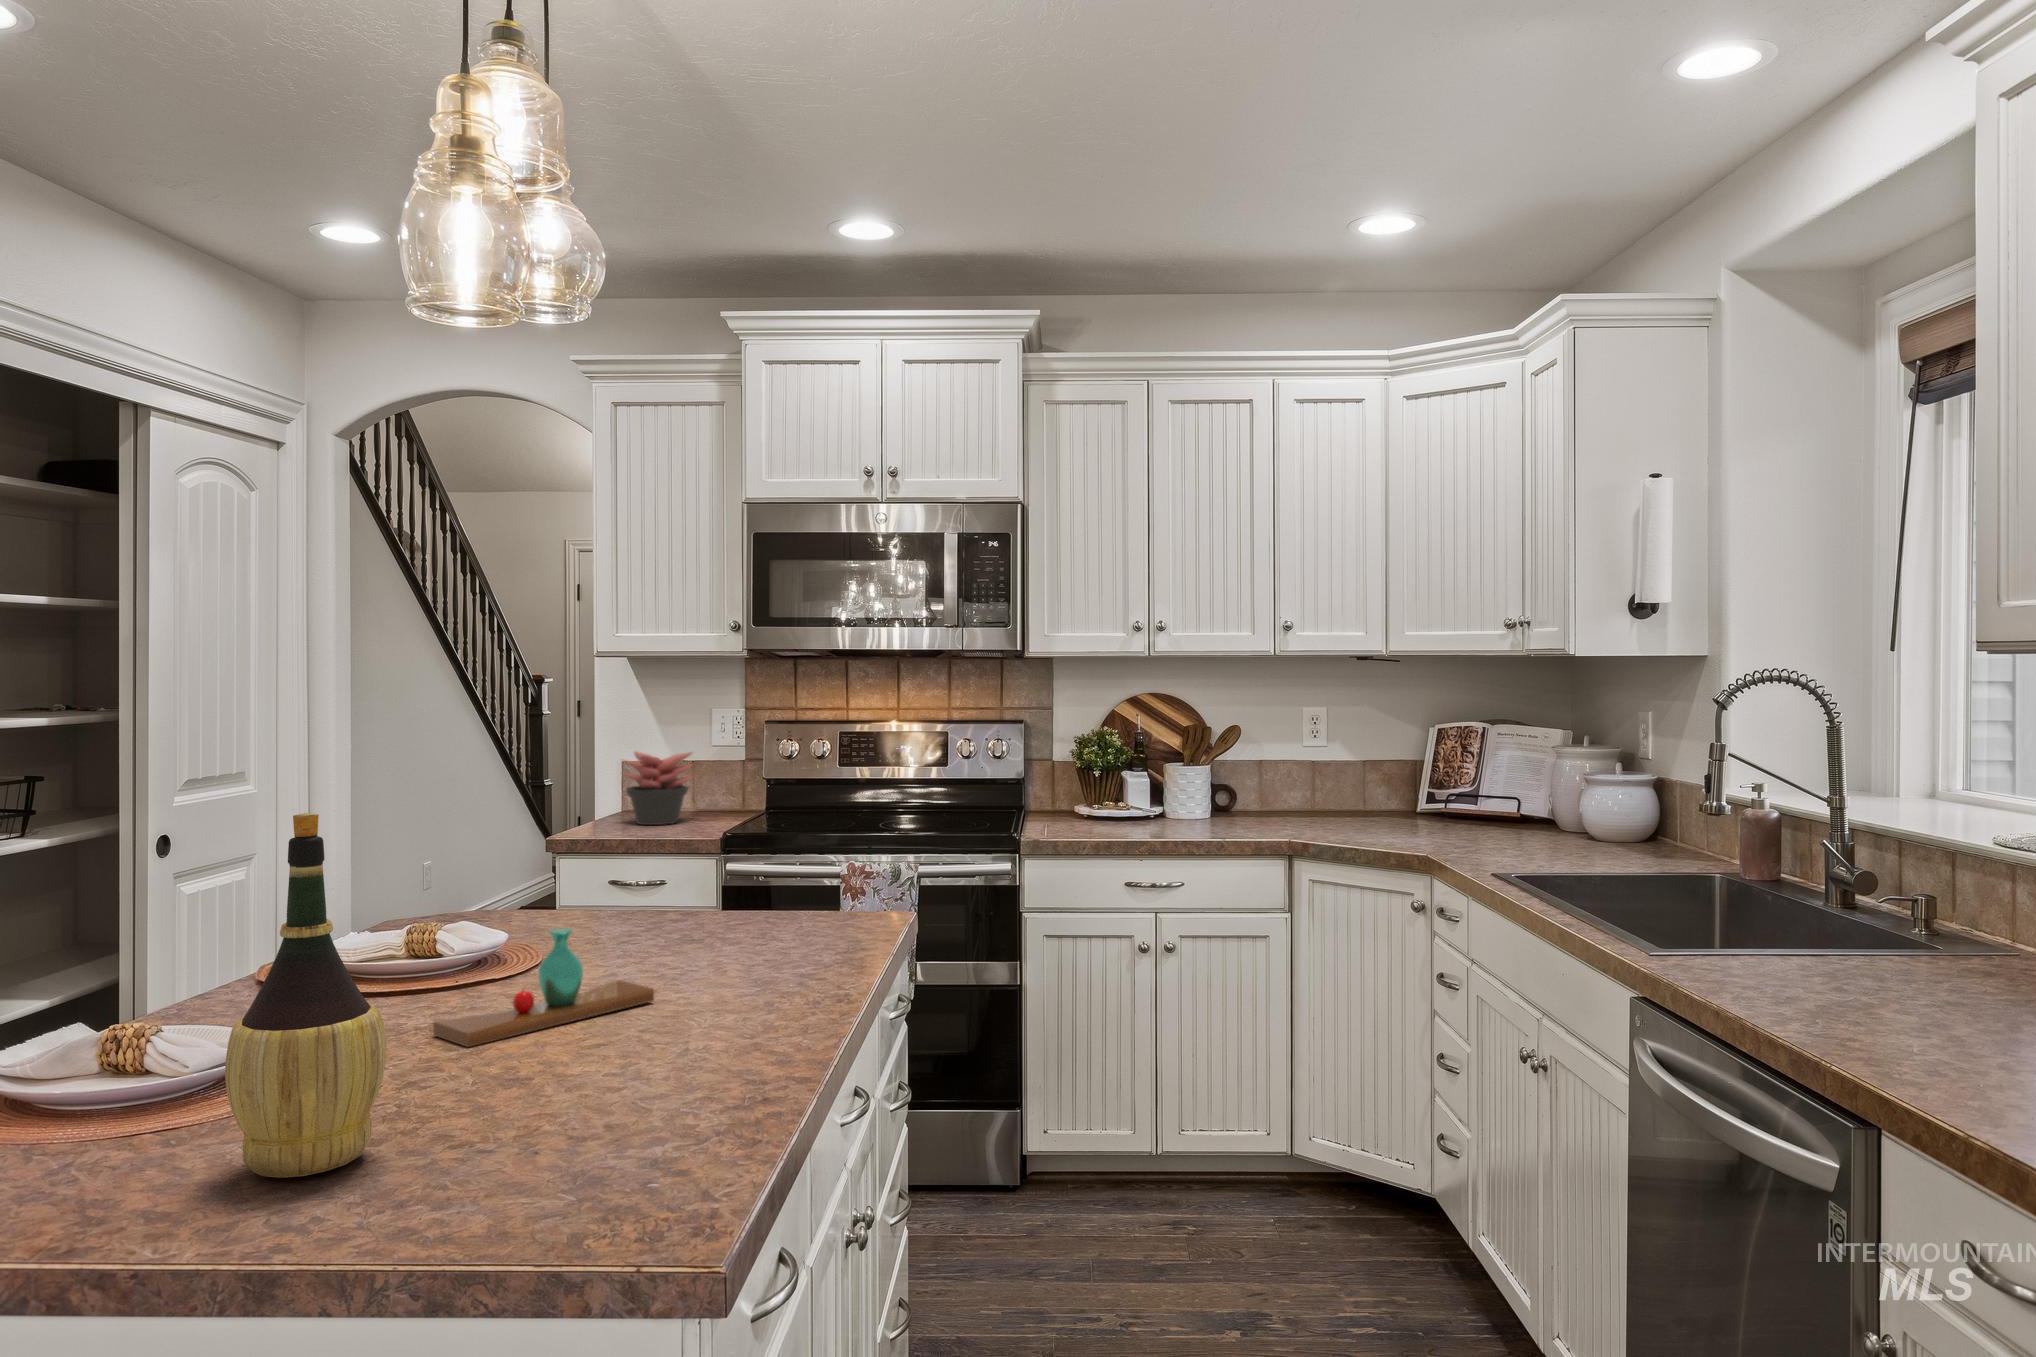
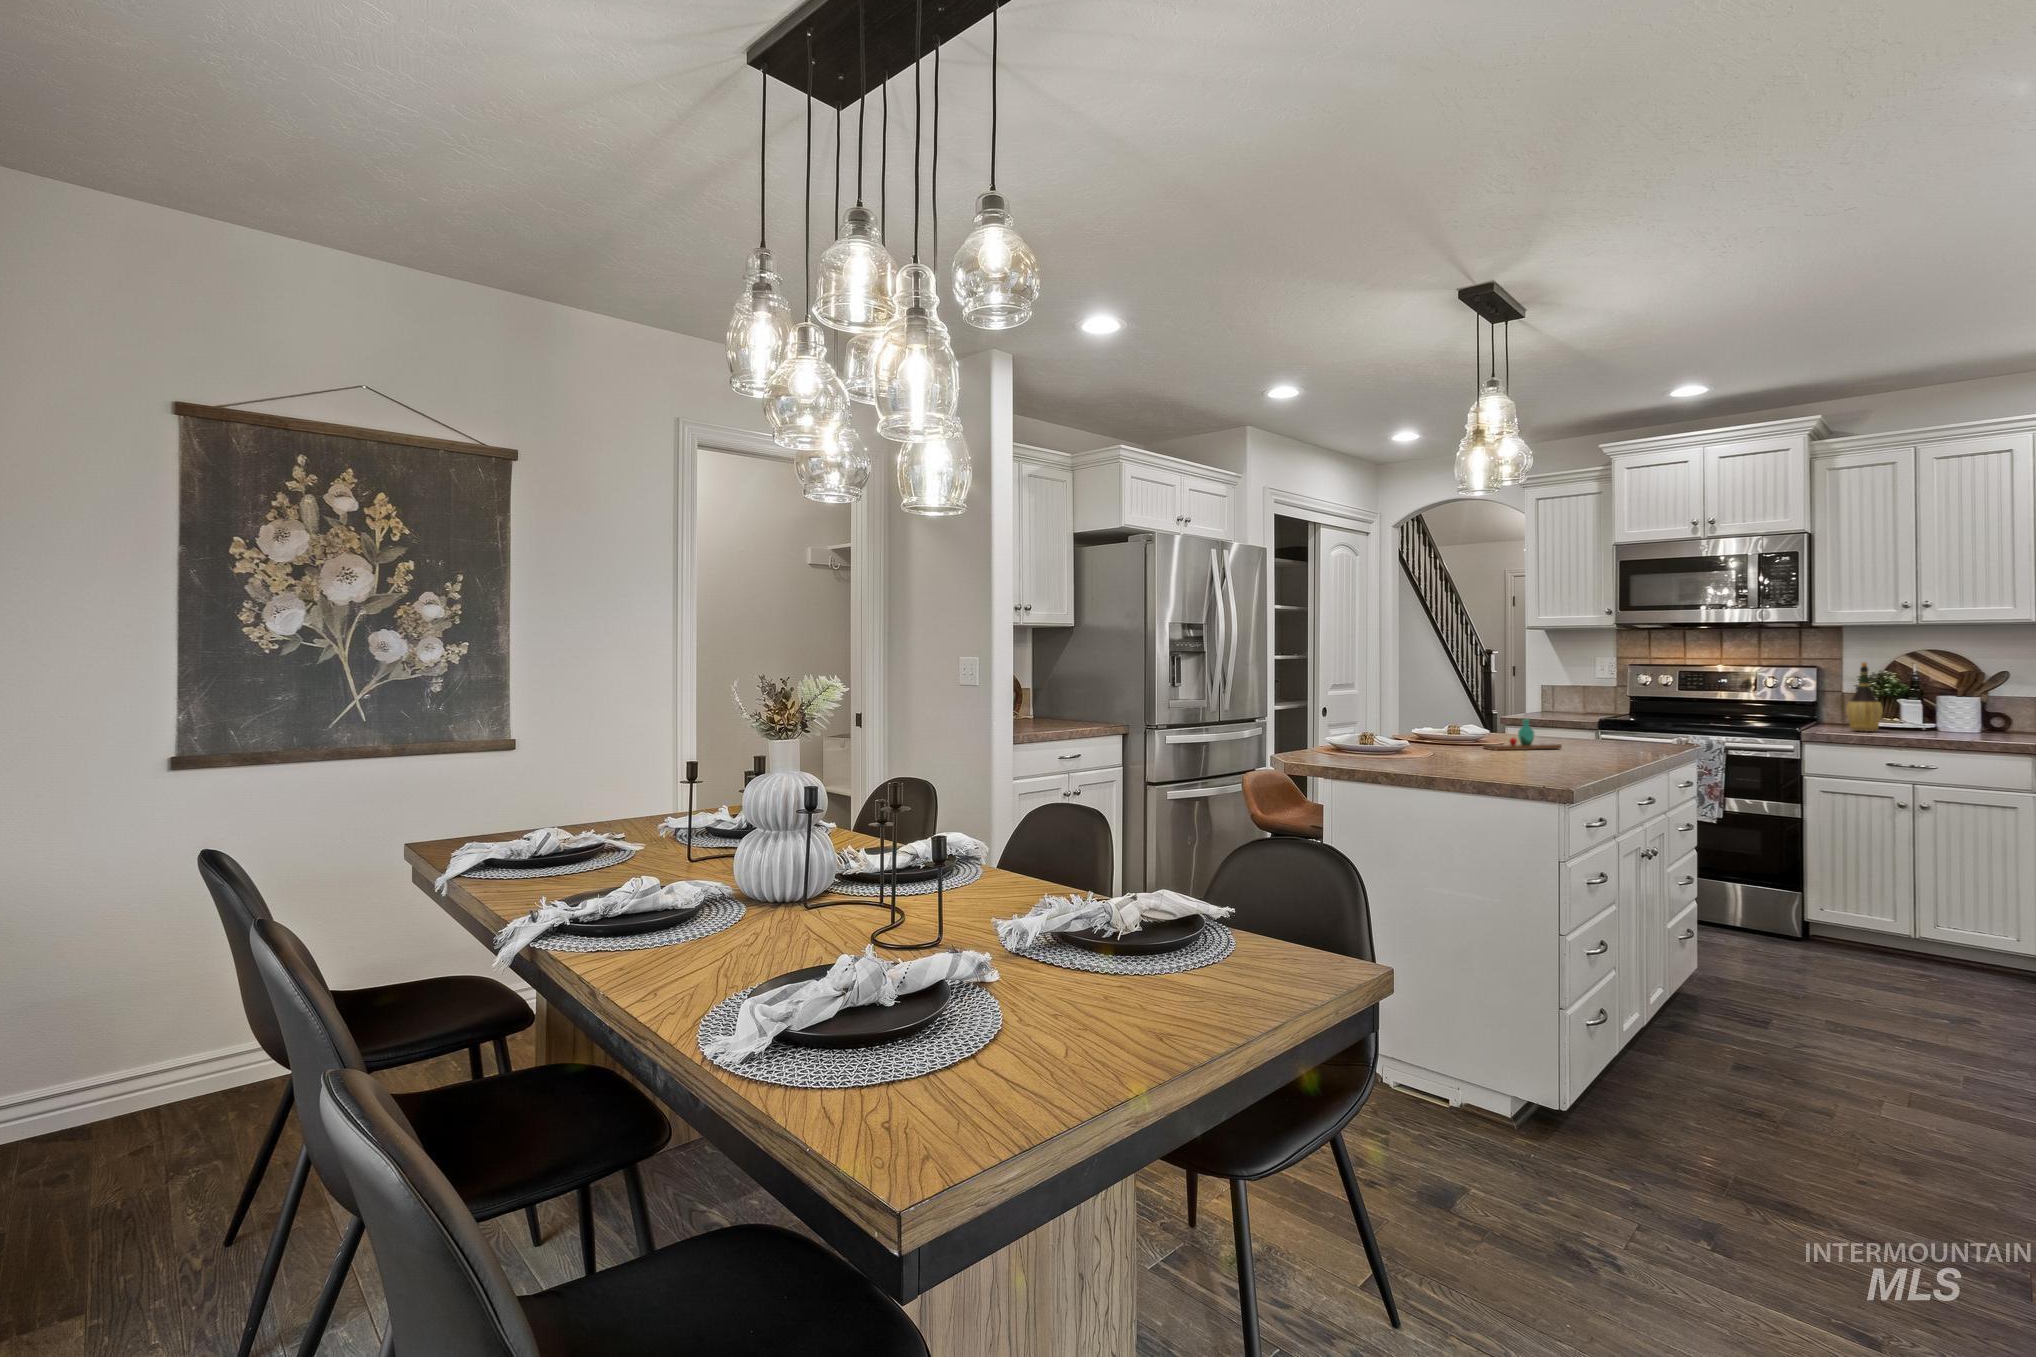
succulent plant: present [623,752,692,825] -> none [1542,682,1585,720]
wine bottle: present [225,813,387,1178] -> present [1846,662,1883,732]

